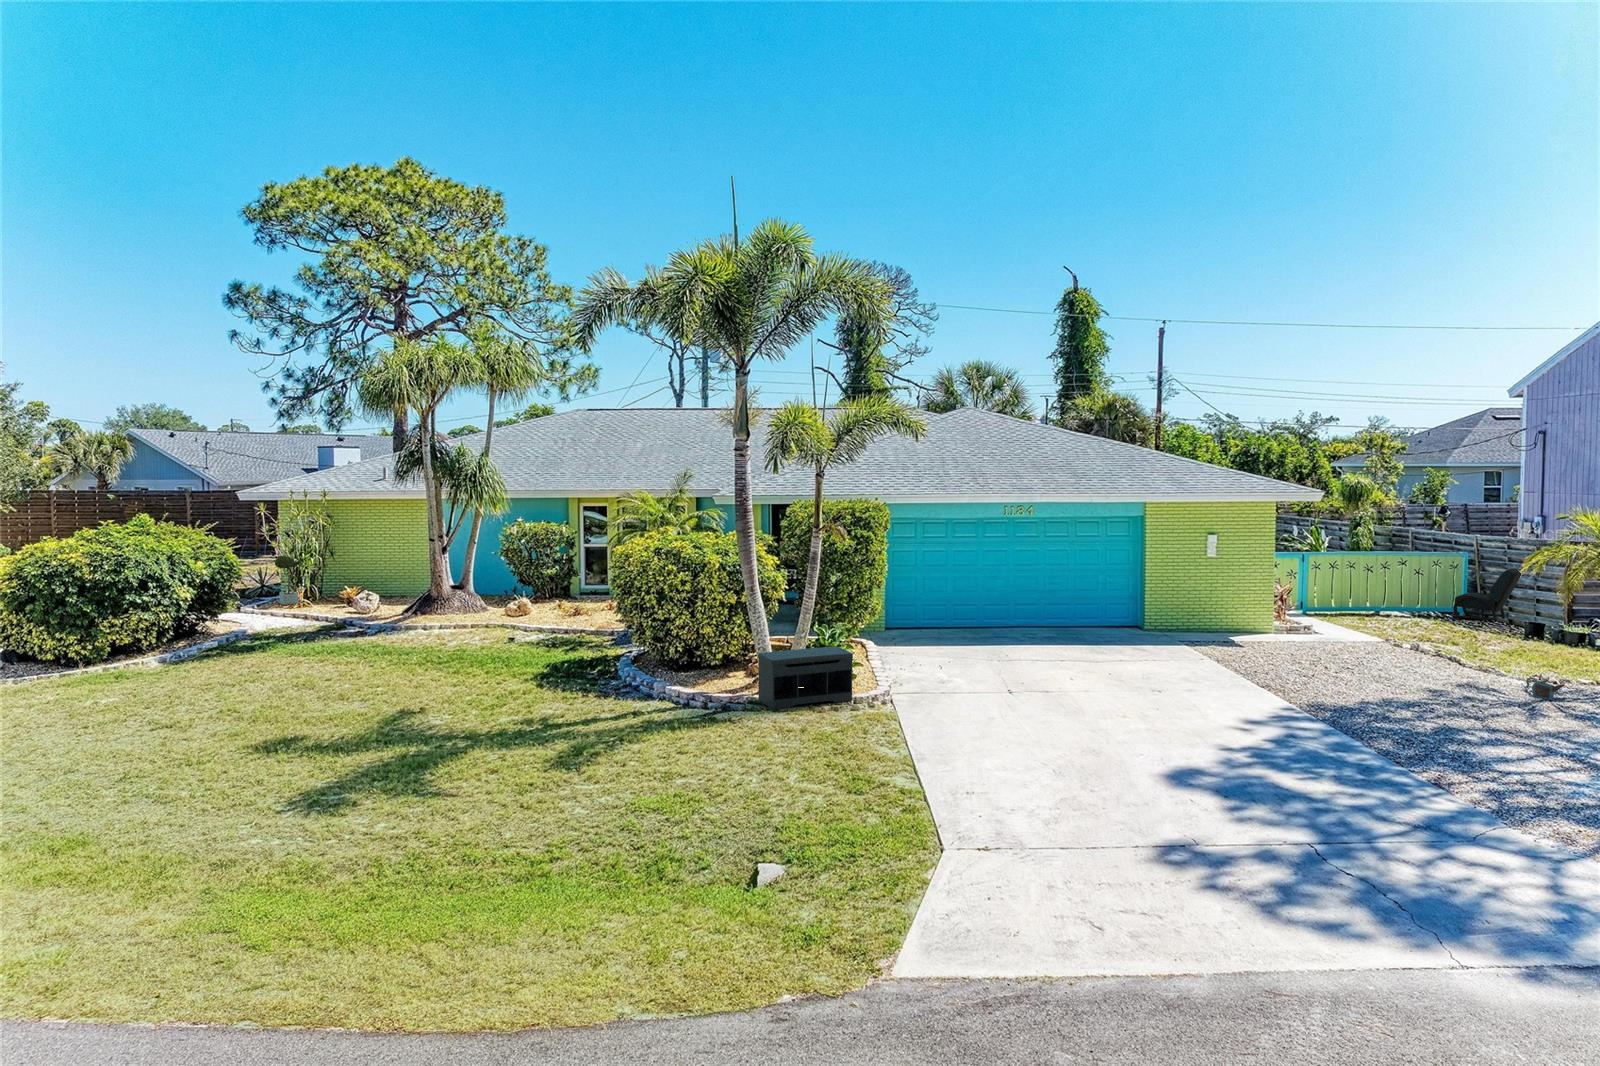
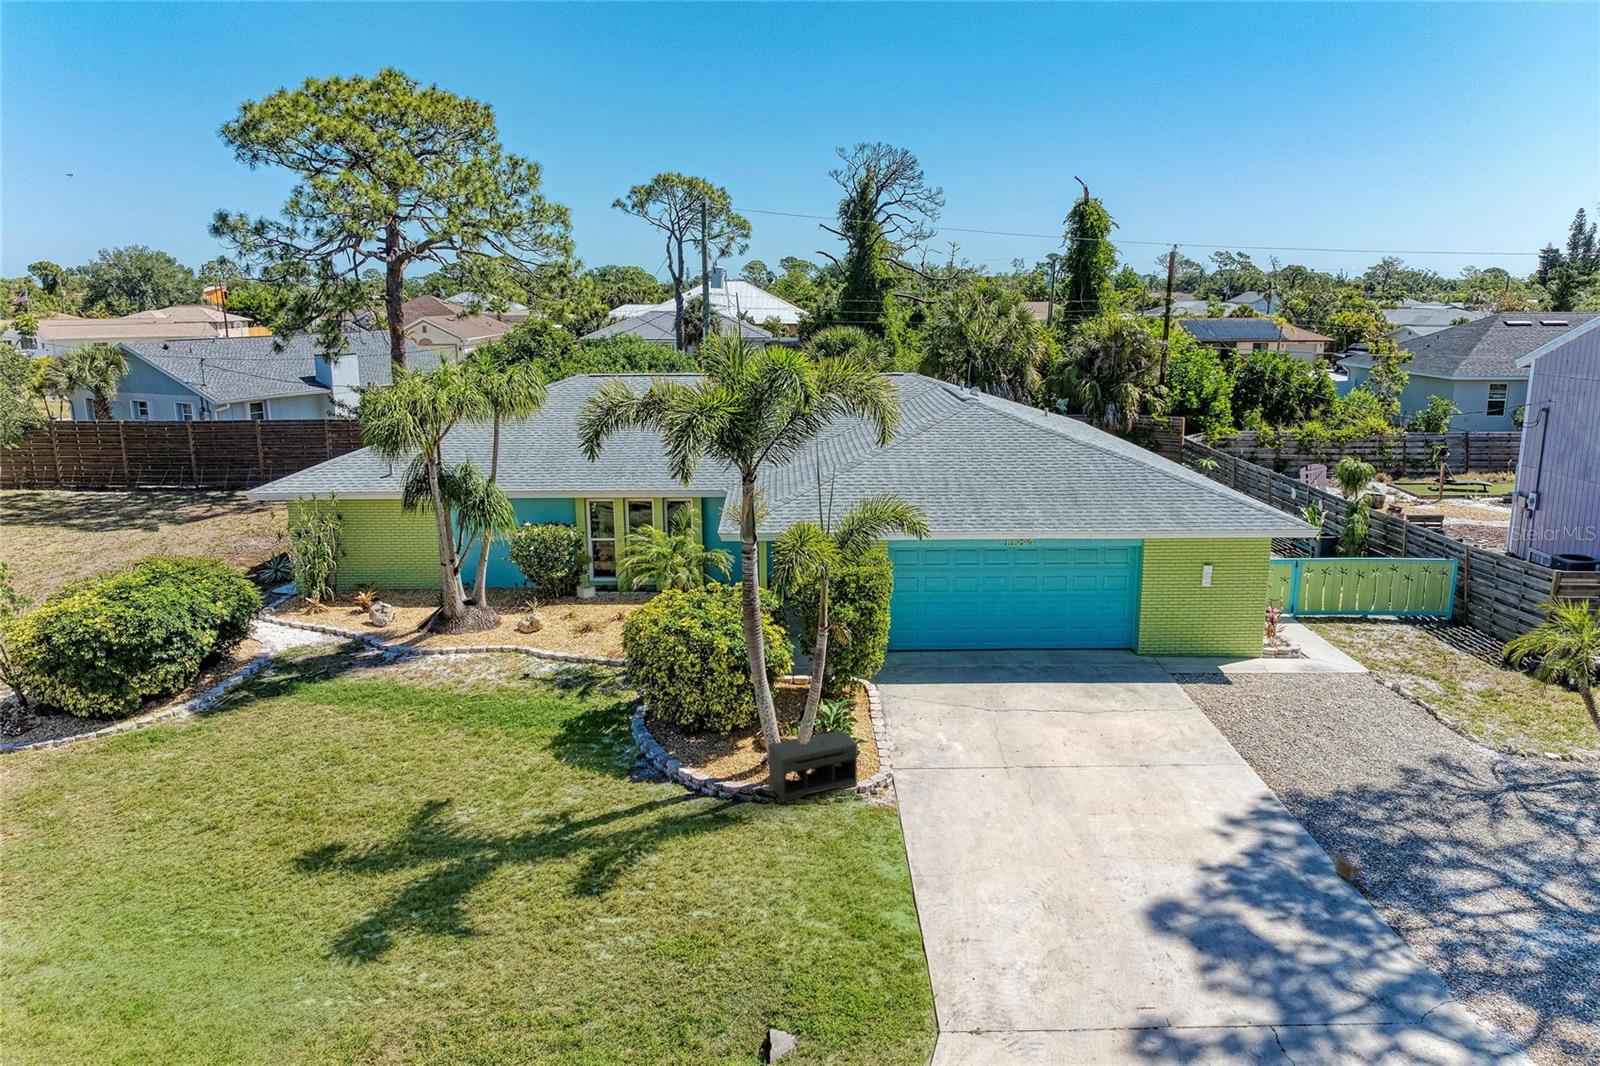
potted tree: present [275,555,298,605] -> present [574,554,595,598]
lounge chair: present [1453,568,1523,622] -> none [1437,583,1508,636]
watering can: present [1526,677,1565,700] -> present [1330,850,1366,881]

